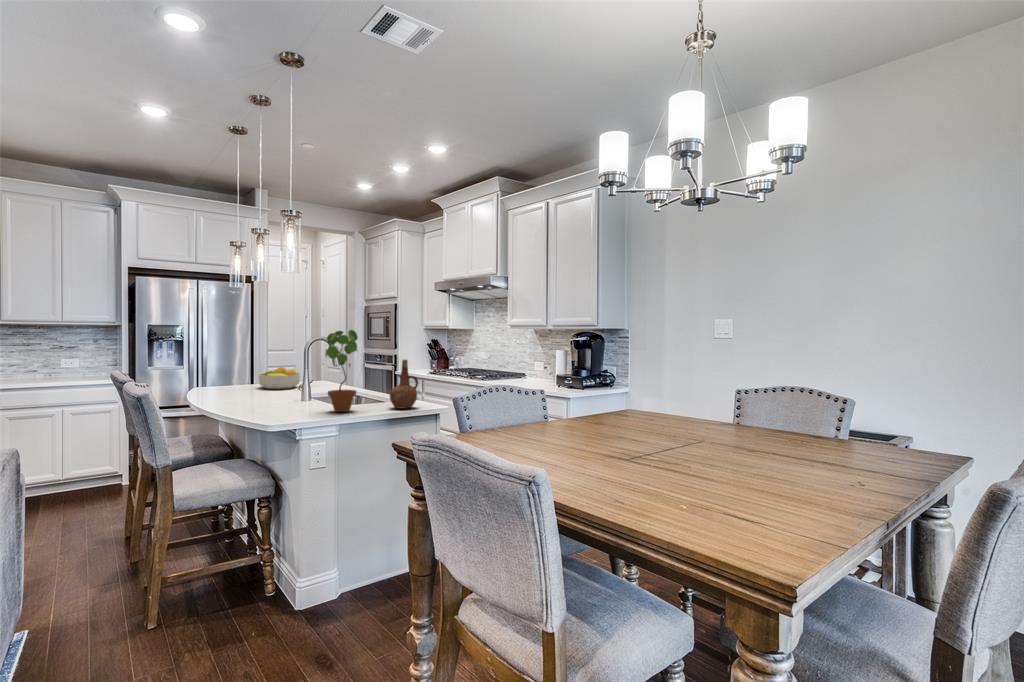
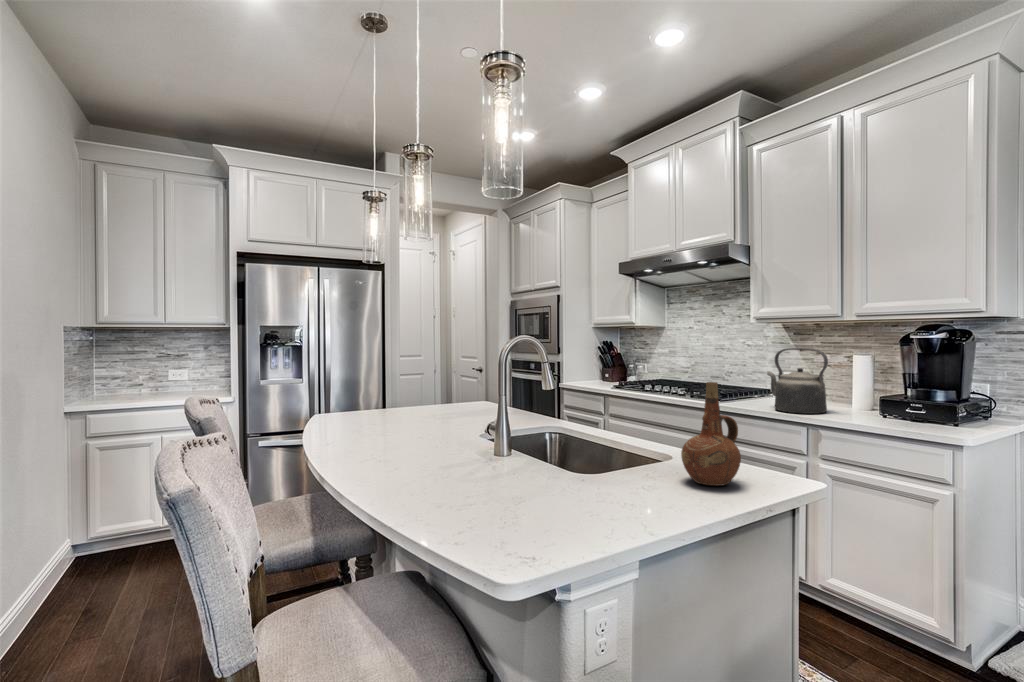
potted plant: present [326,330,358,412] -> none [563,322,634,496]
kettle: none [509,345,538,385] -> present [767,348,828,414]
fruit bowl: present [259,367,300,389] -> none [404,384,462,420]

